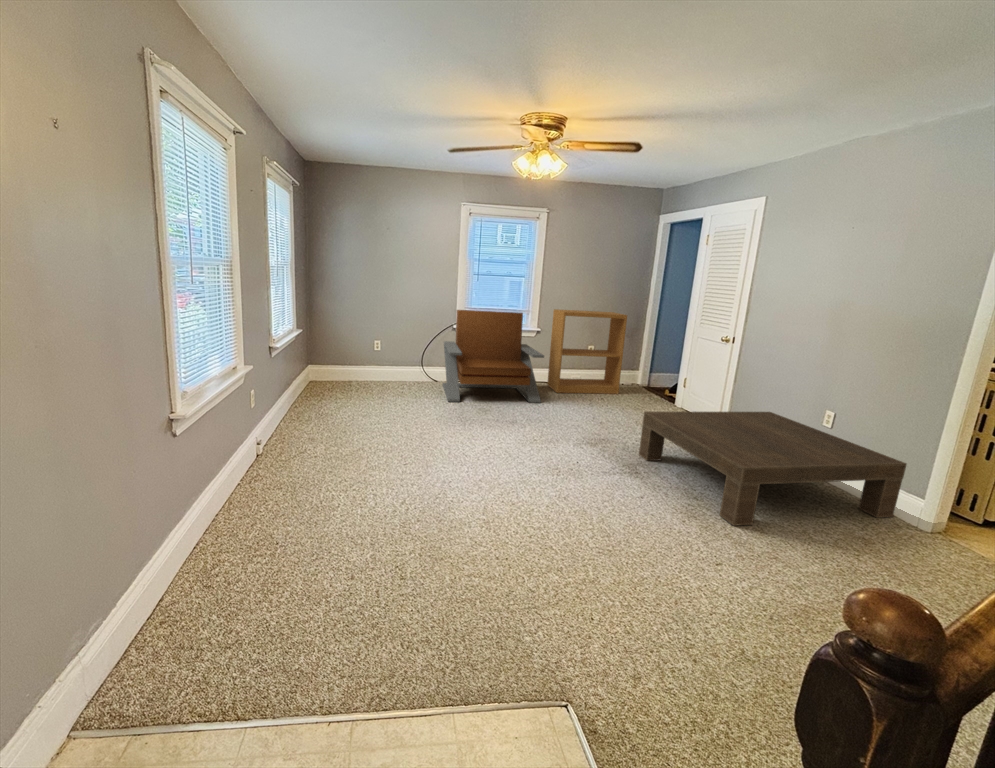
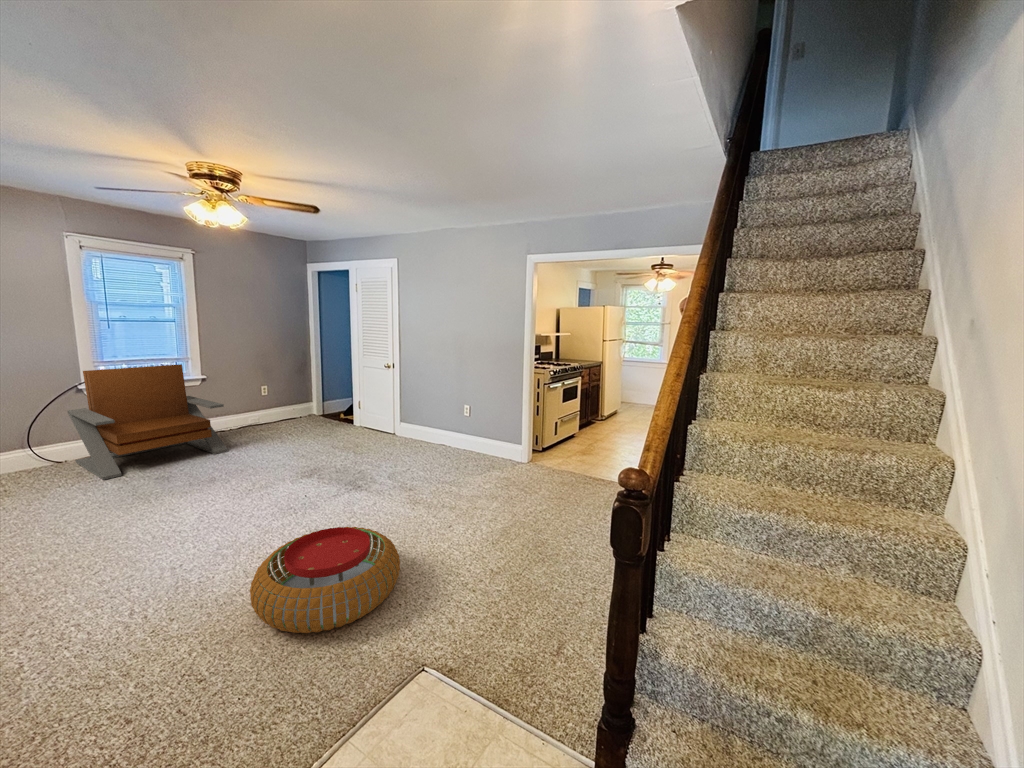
bookshelf: present [547,309,627,394] -> none [215,353,300,437]
coffee table: present [639,412,907,526] -> none [350,413,514,498]
pouf: none [460,495,617,606] -> present [250,527,400,633]

